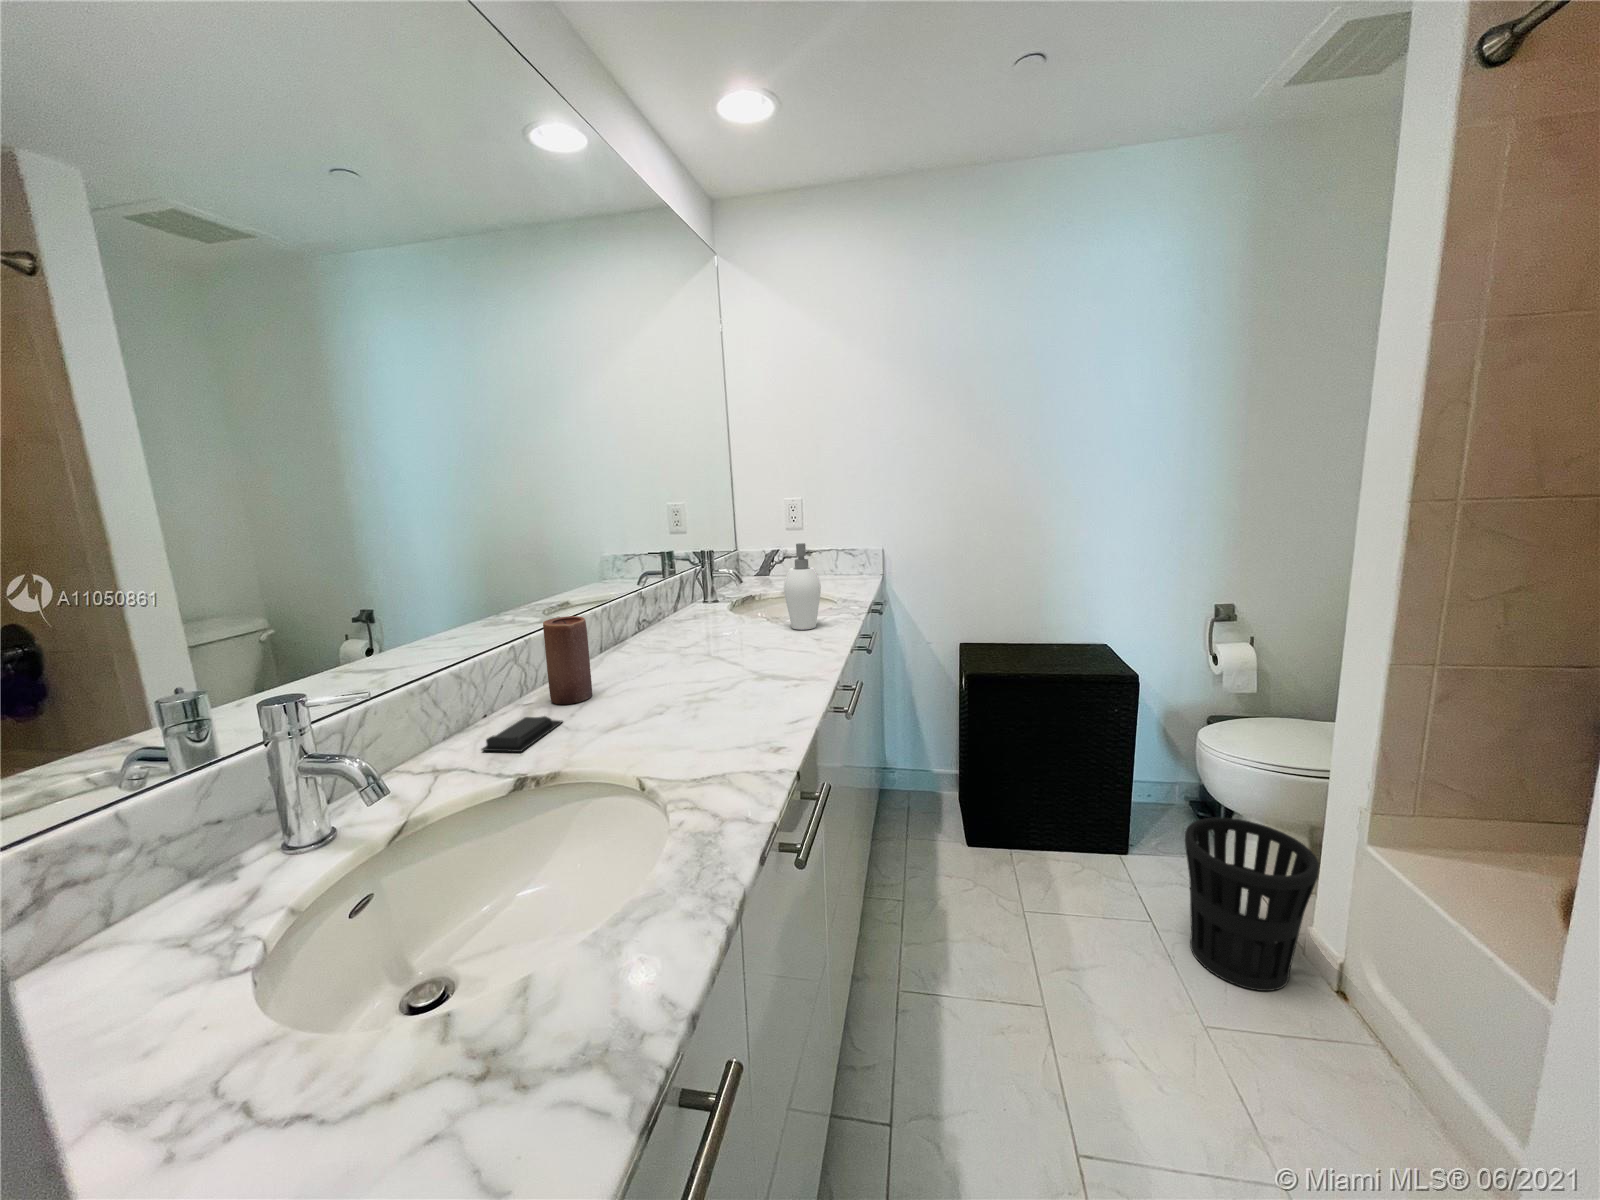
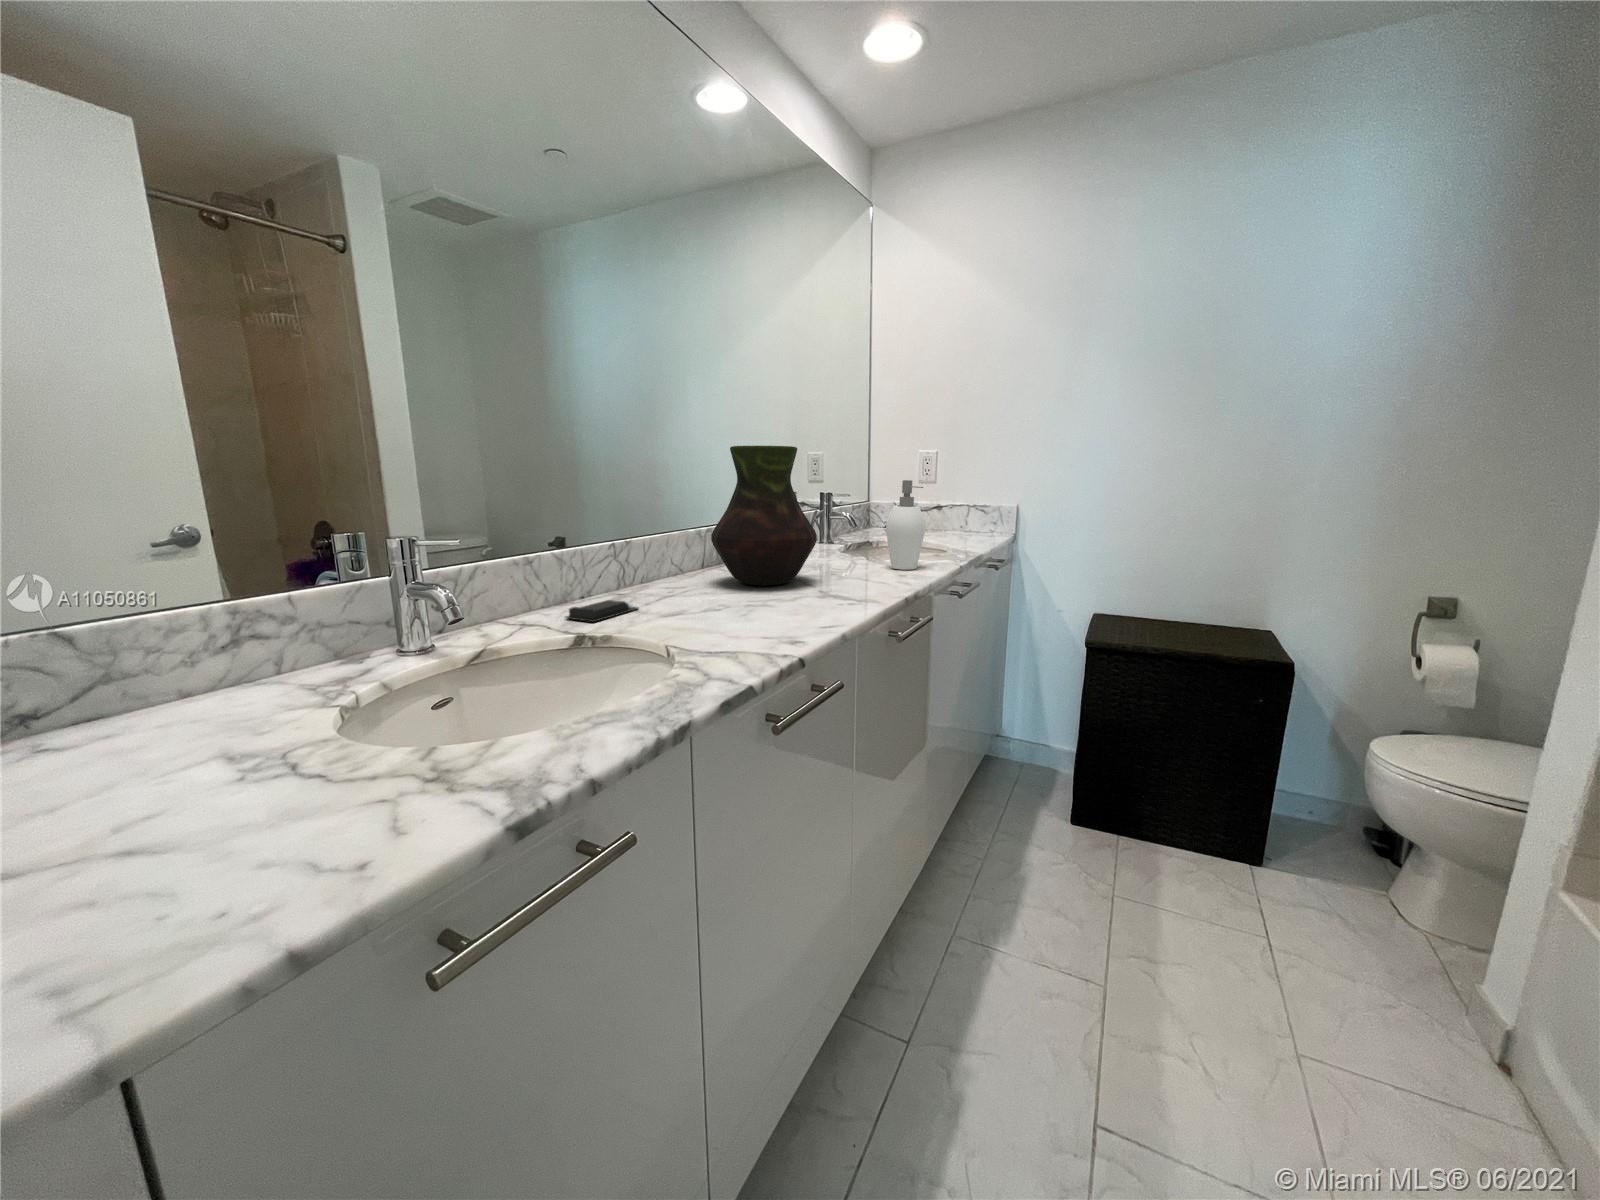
vase: none [619,524,729,669] -> present [711,446,817,586]
candle: present [543,616,592,704] -> none [636,521,675,599]
wastebasket: present [1185,817,1319,991] -> none [1325,843,1517,1061]

